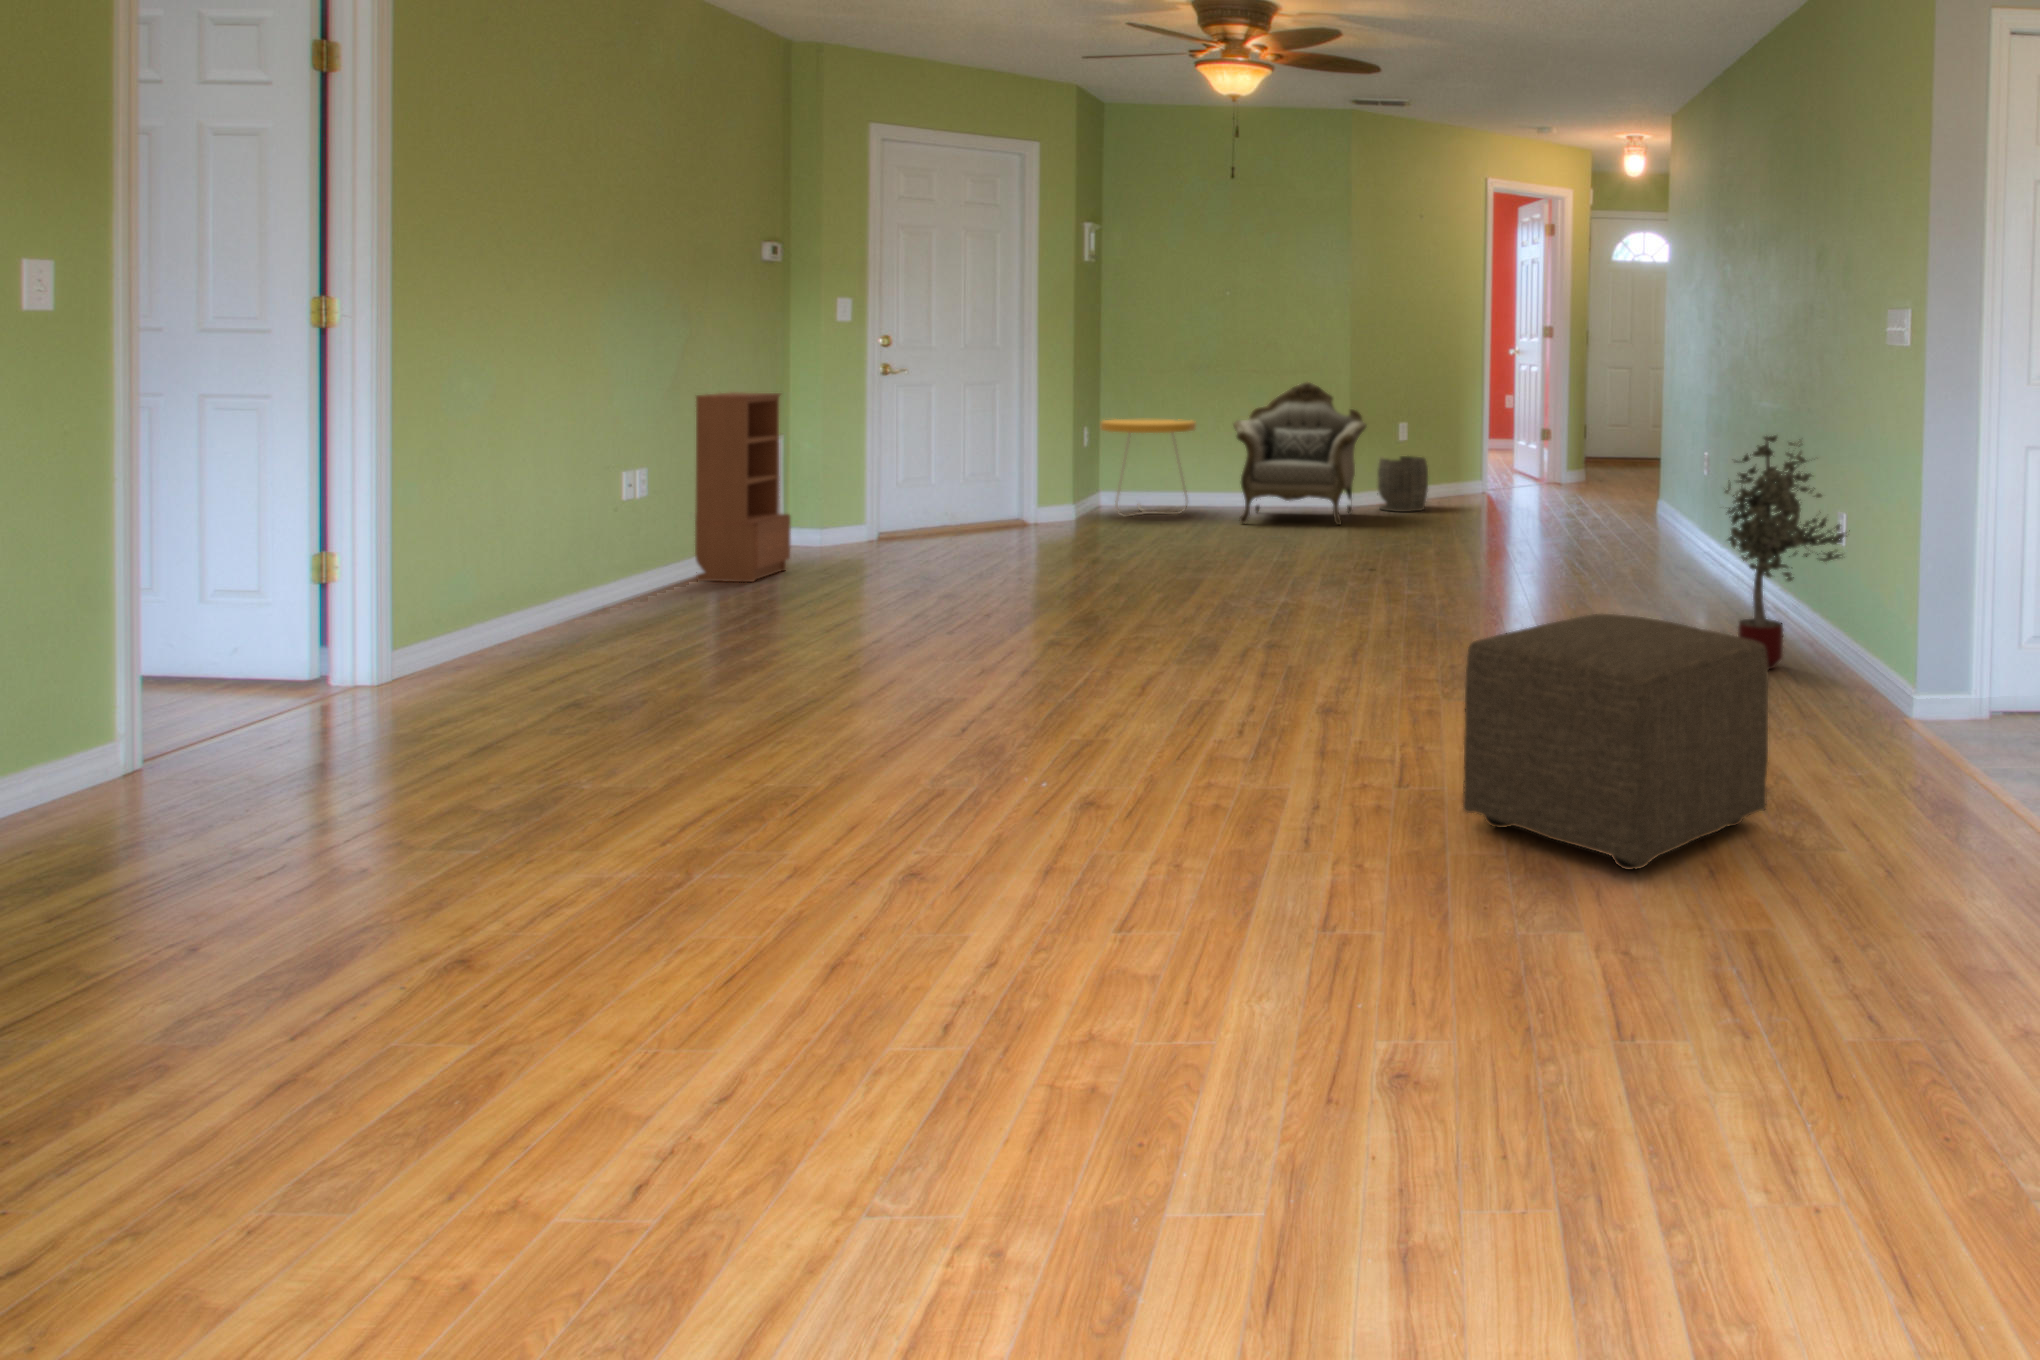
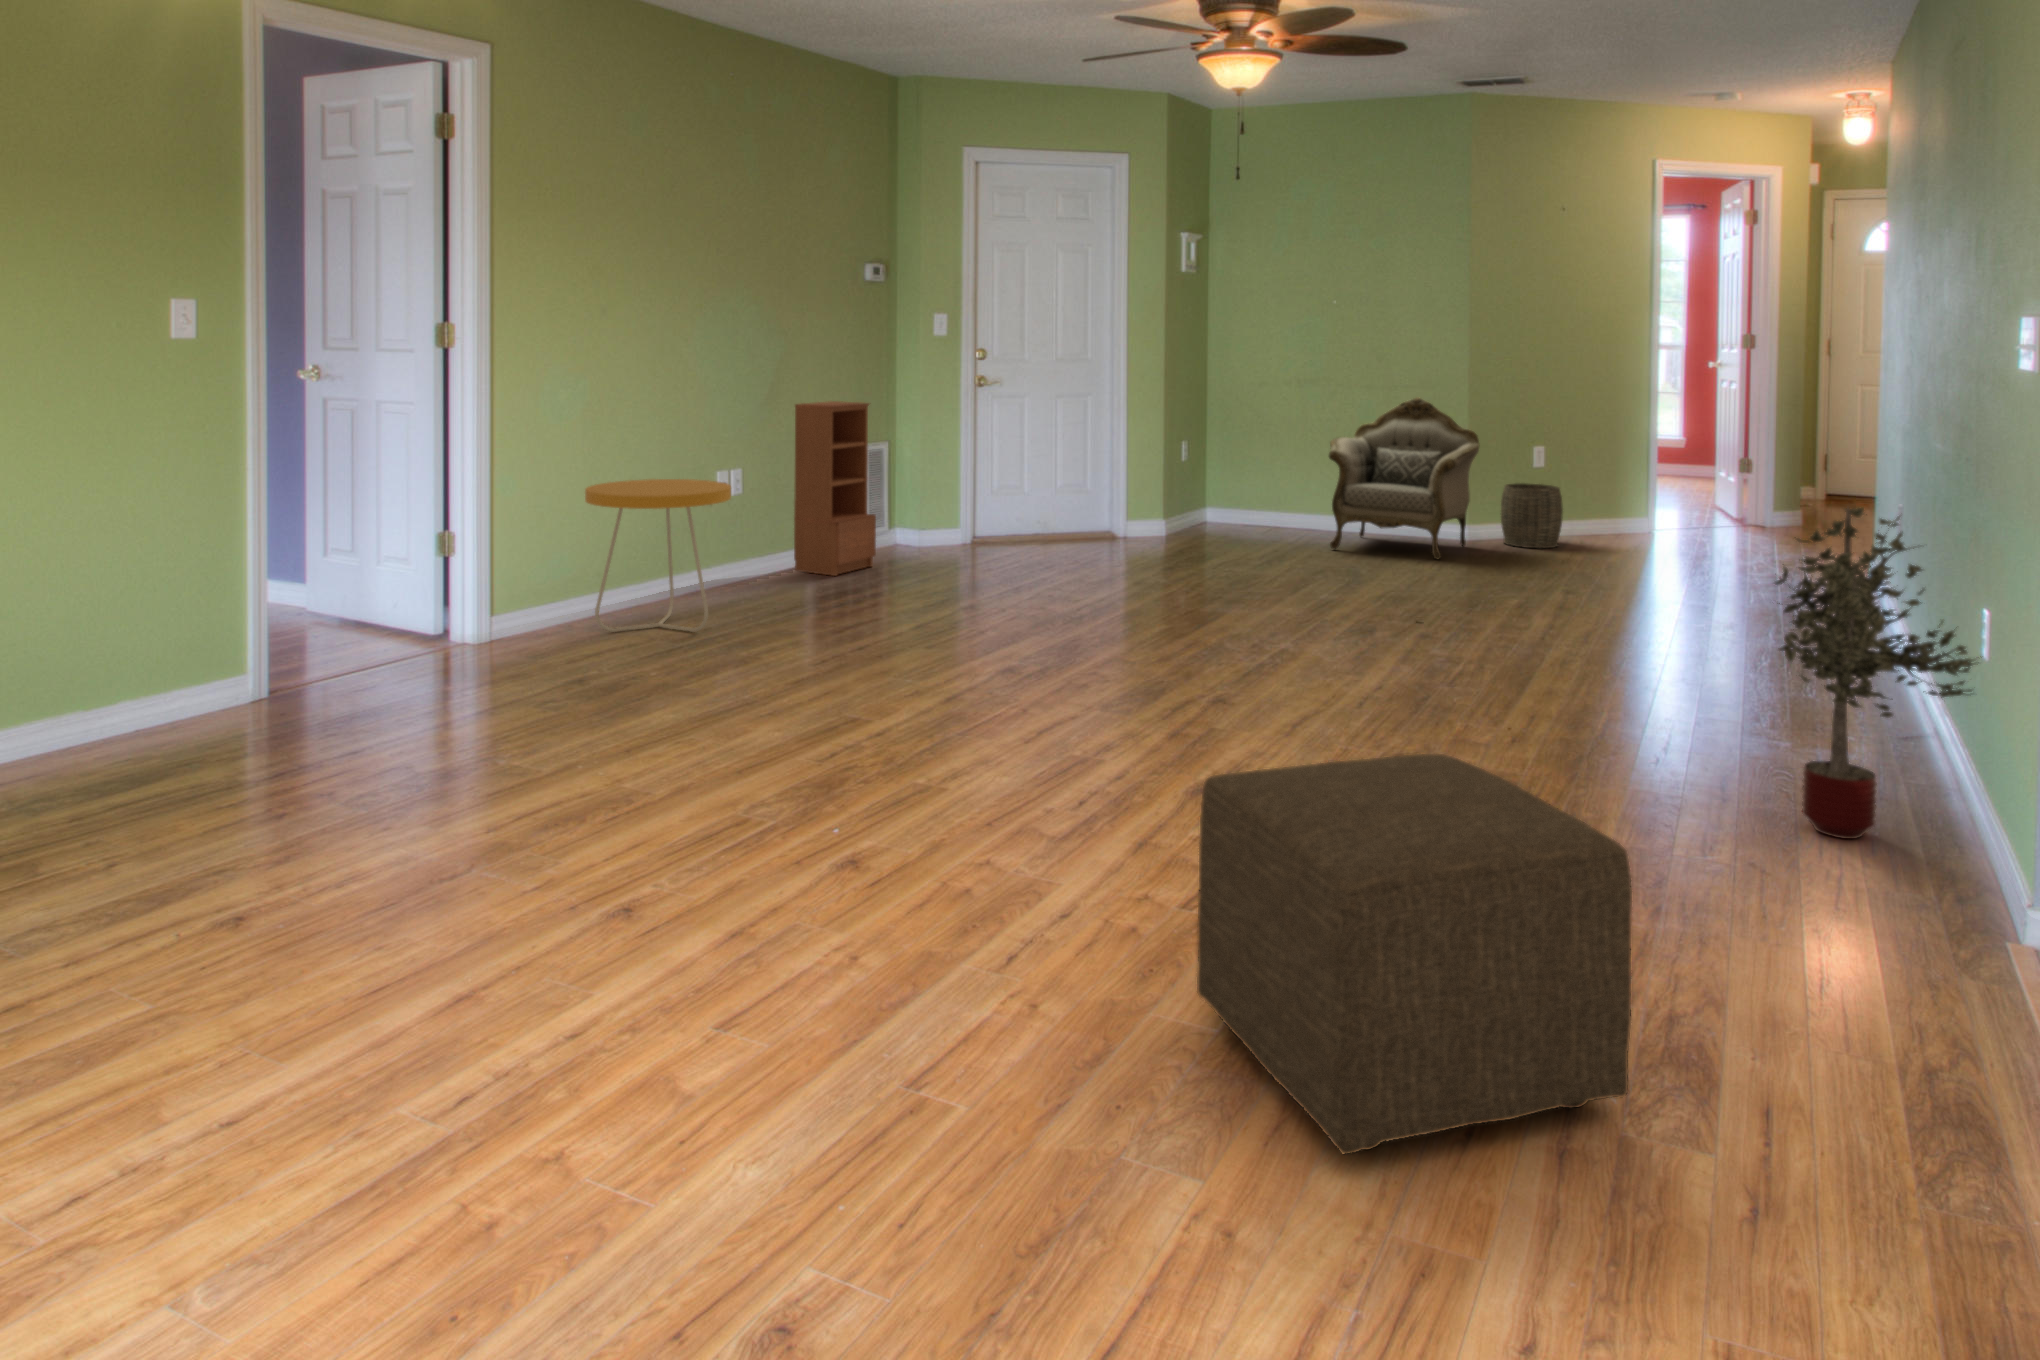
side table: present [1100,420,1196,517] -> present [585,479,731,632]

